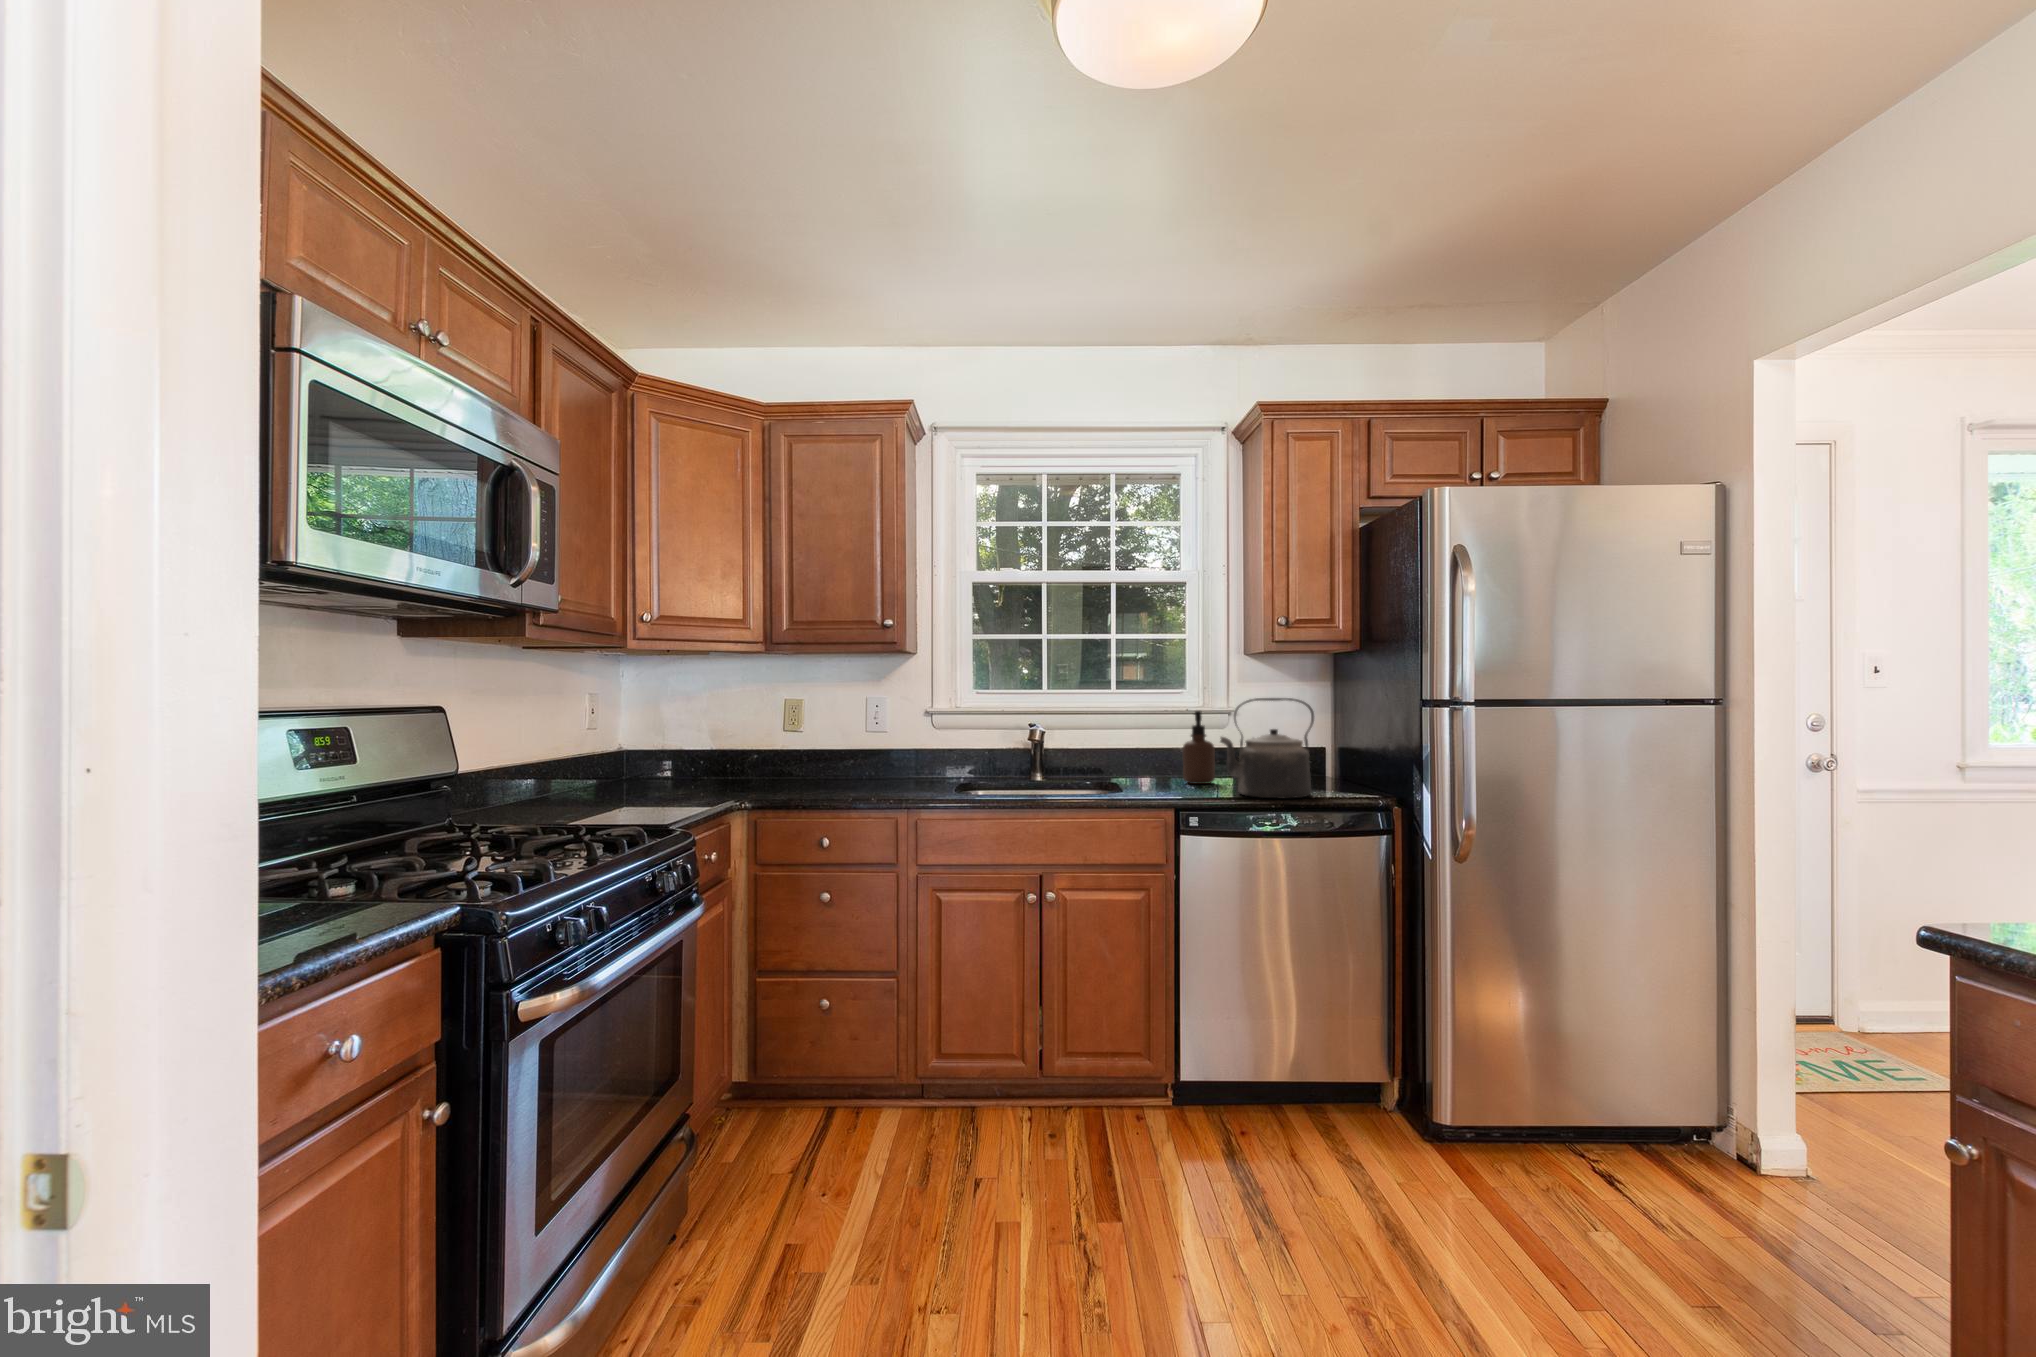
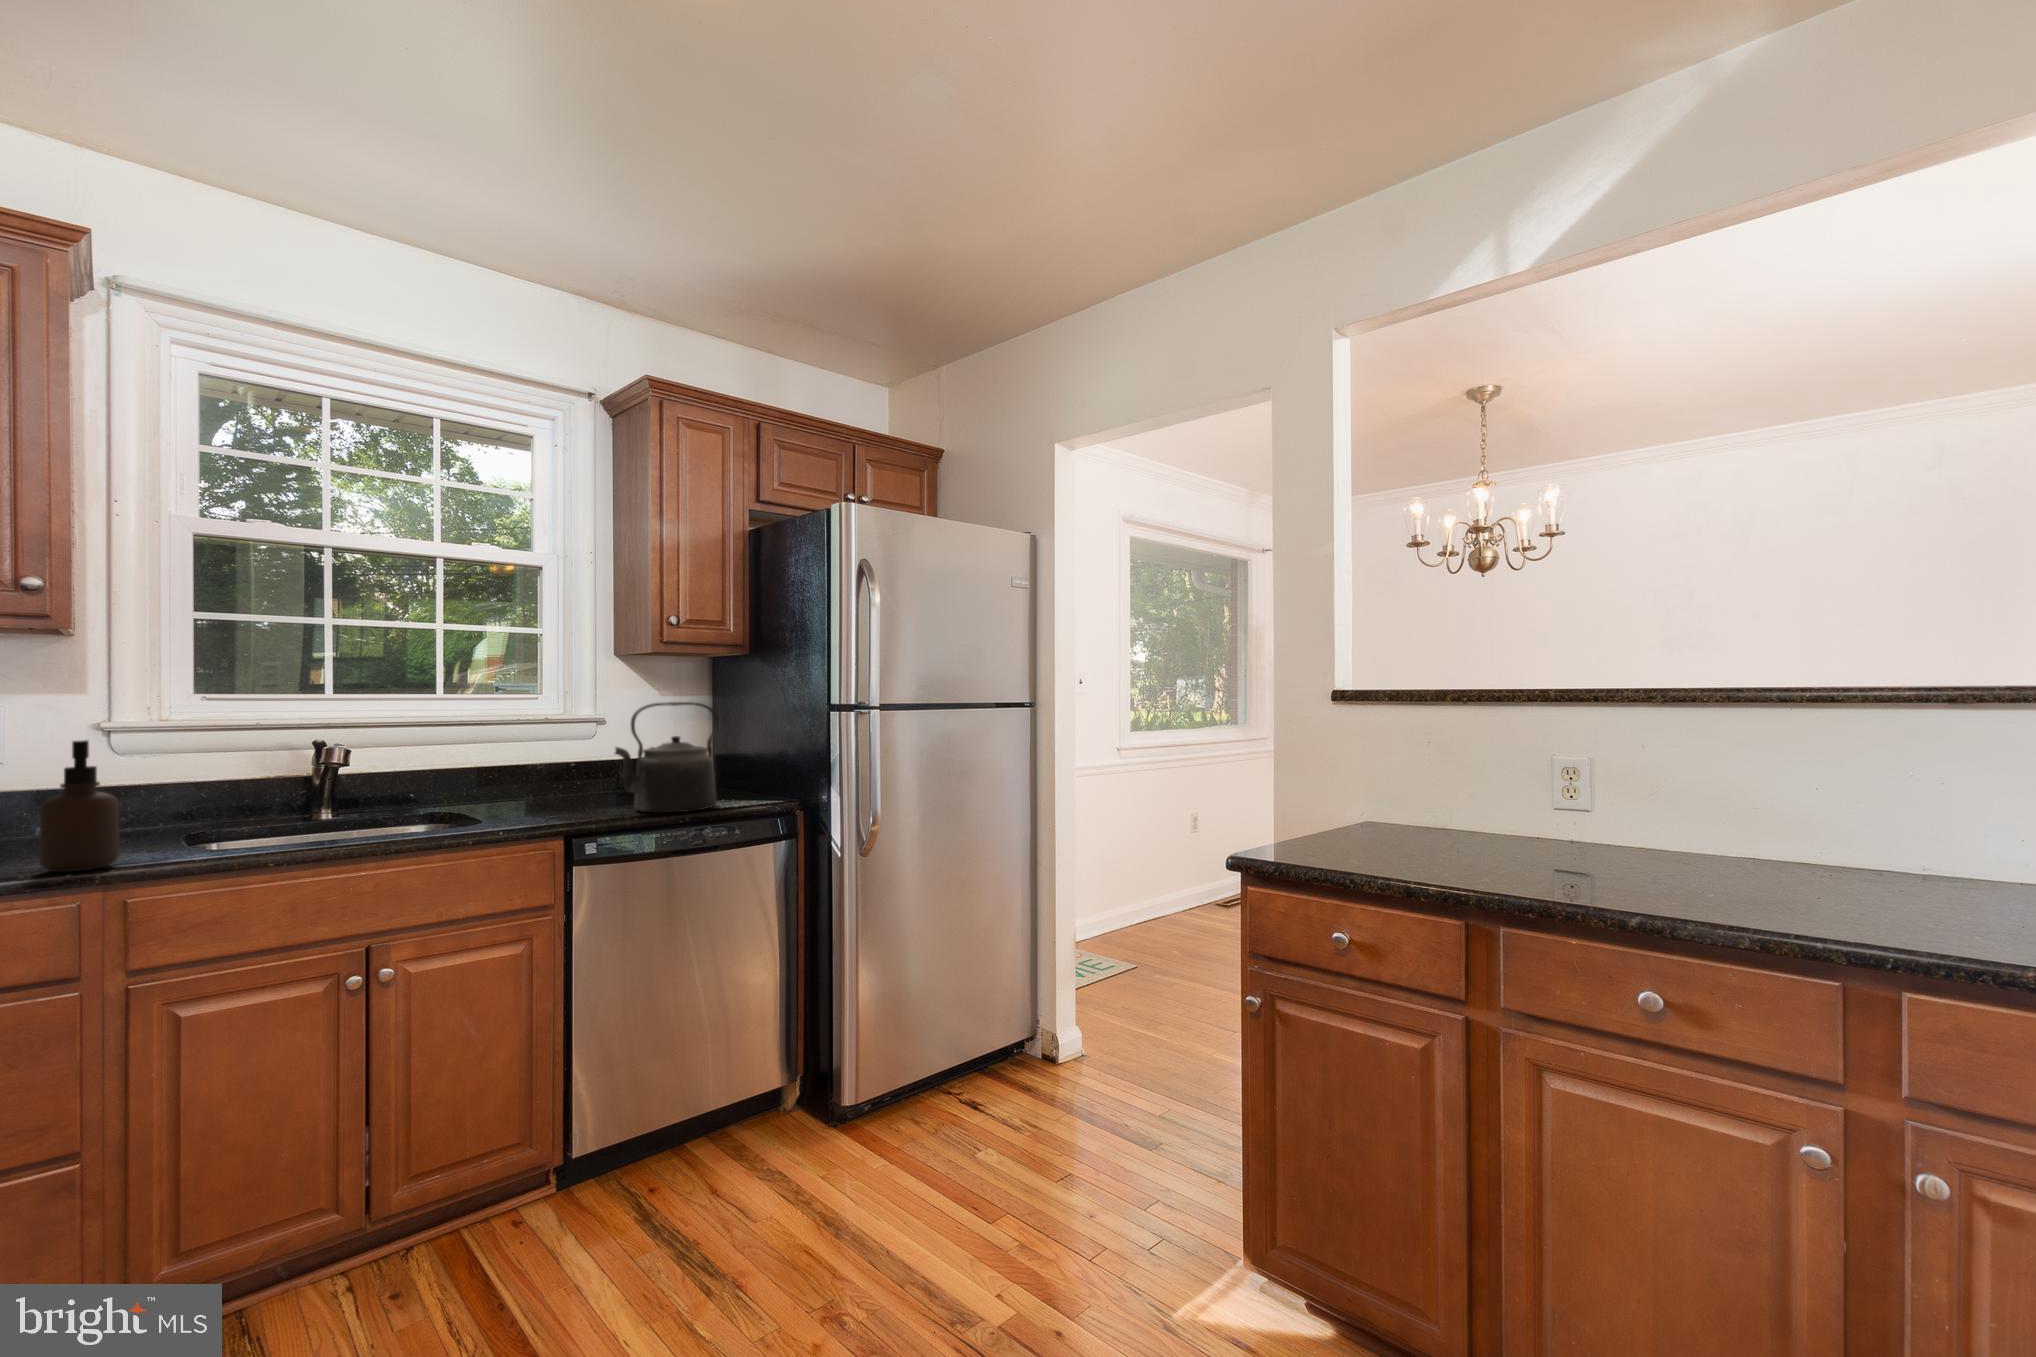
soap dispenser: present [1183,711,1215,784] -> present [40,740,119,872]

